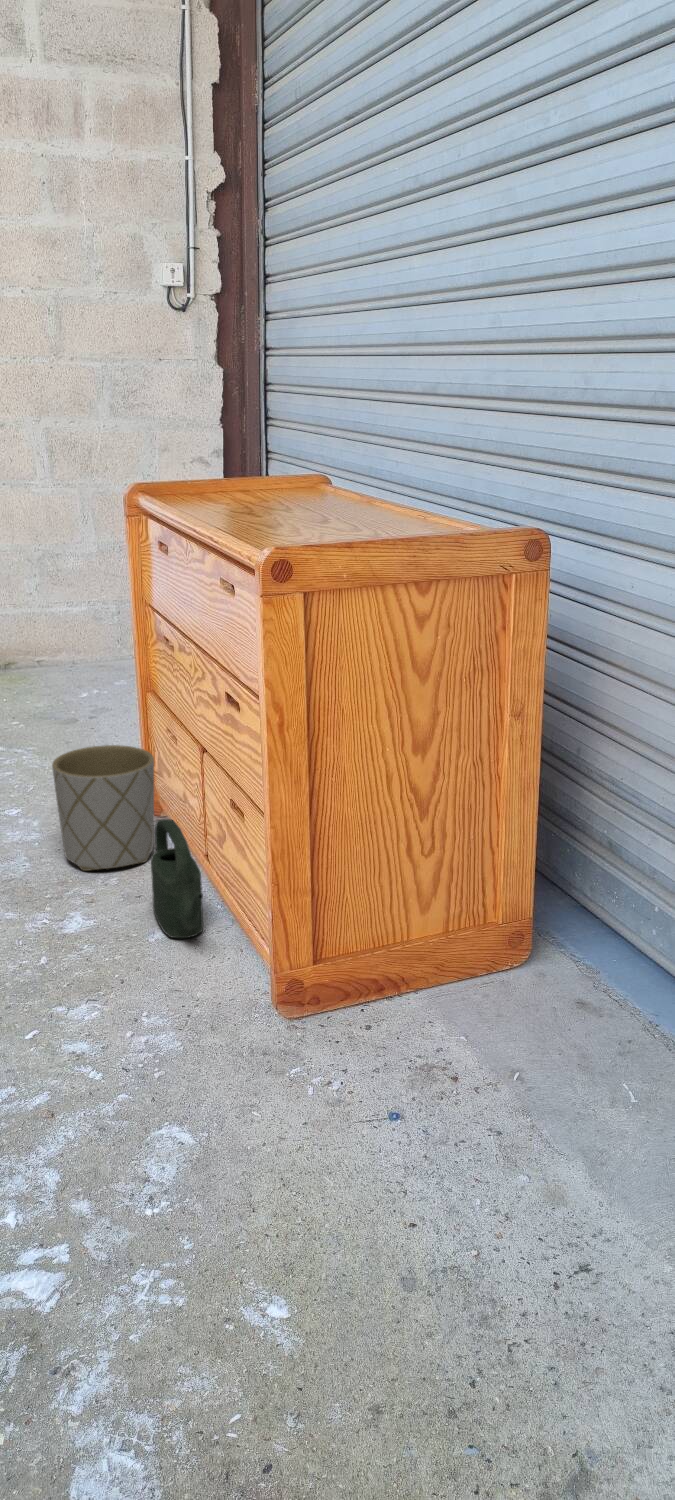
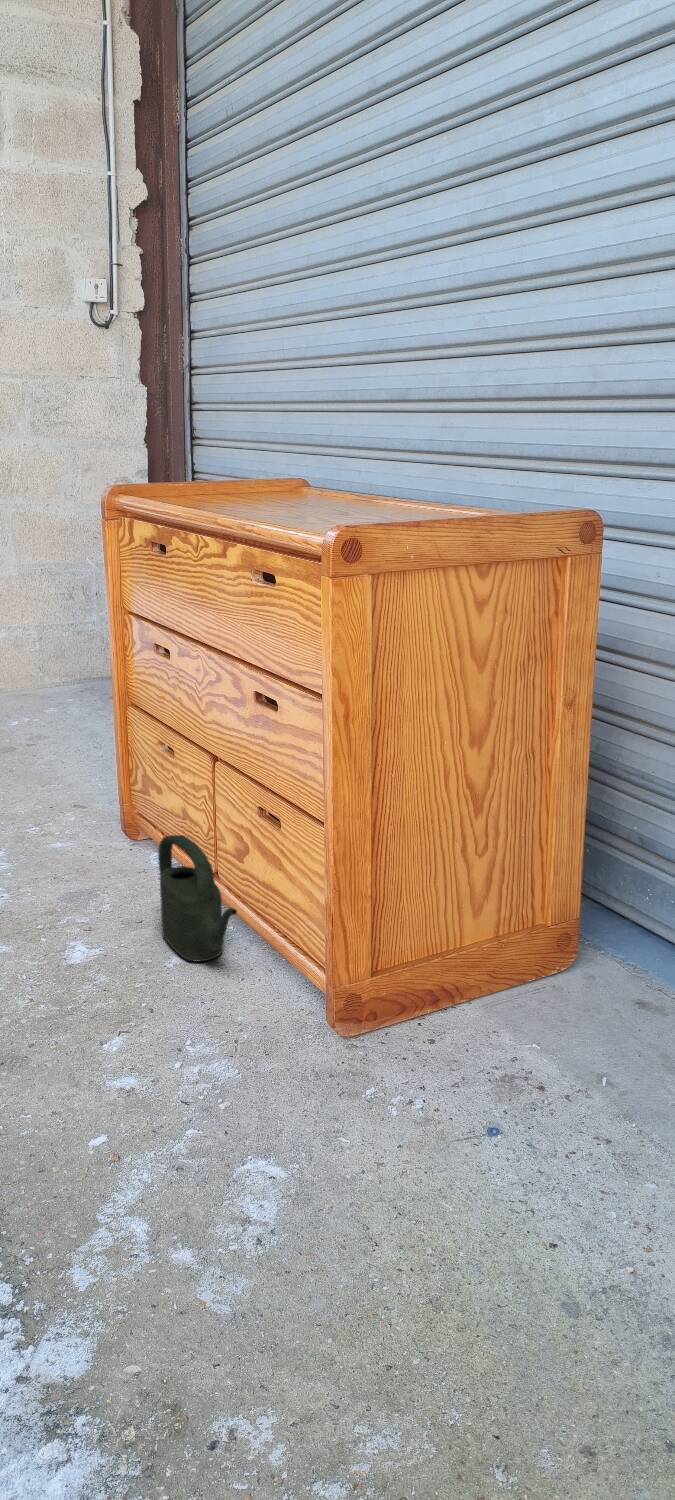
planter: present [52,745,154,871] -> none [33,763,143,898]

